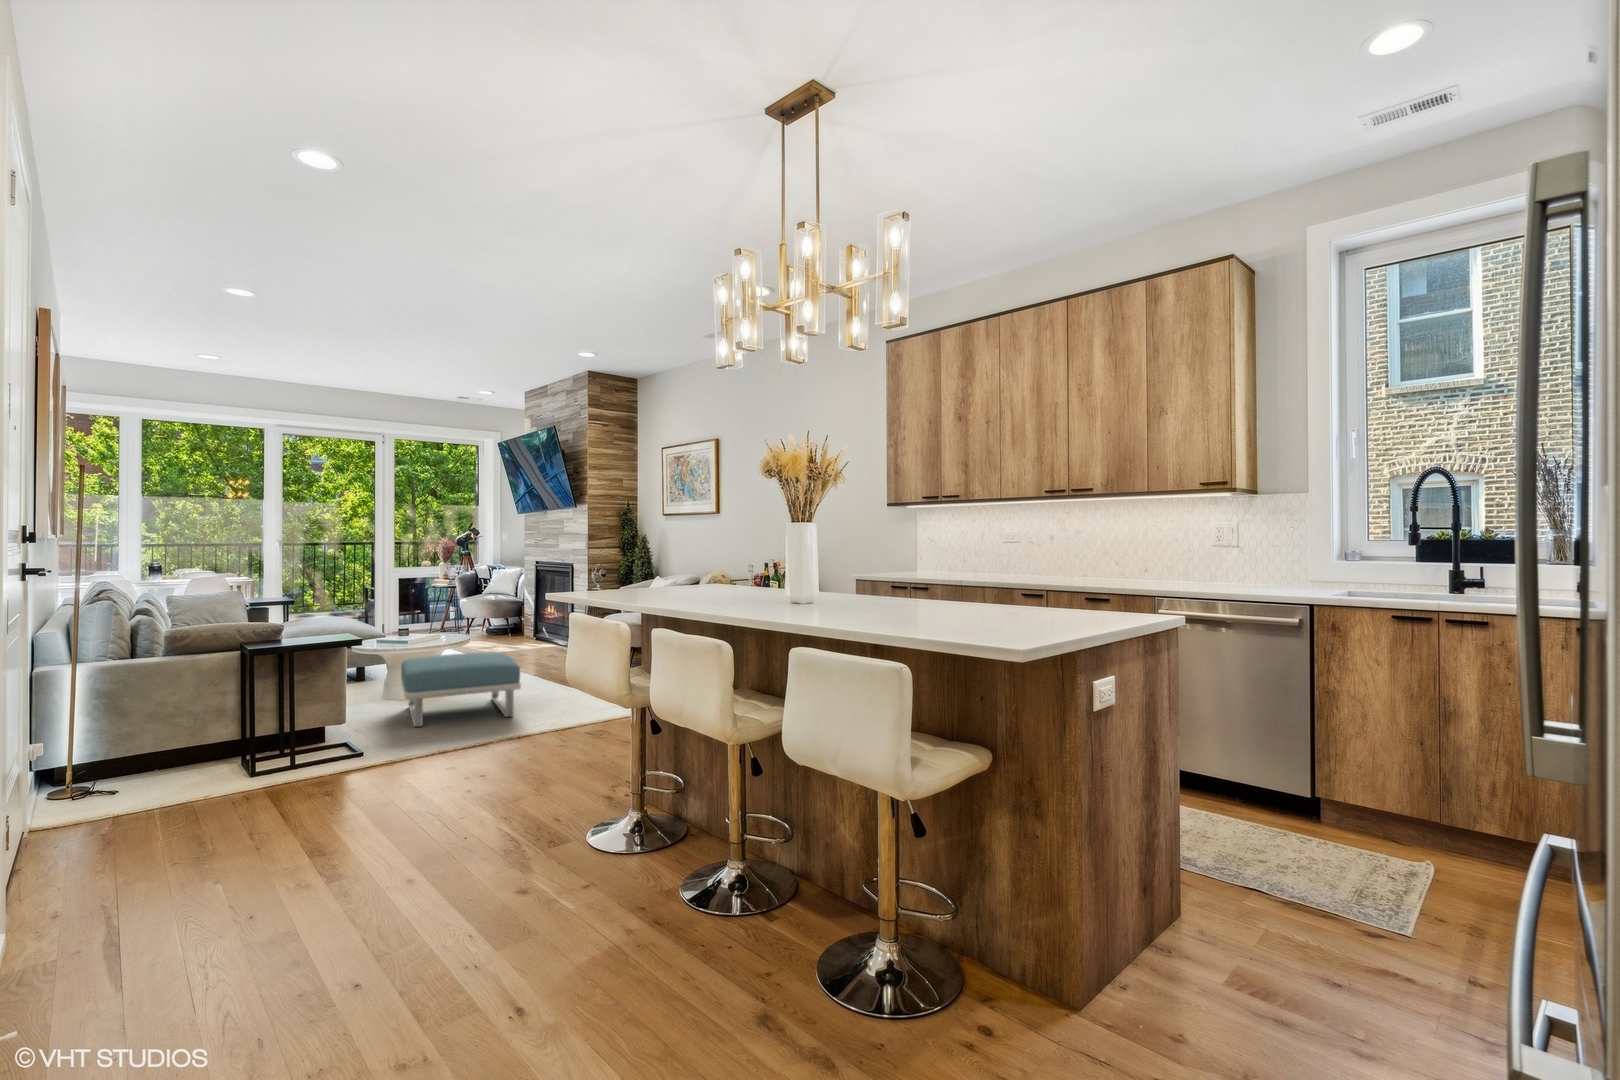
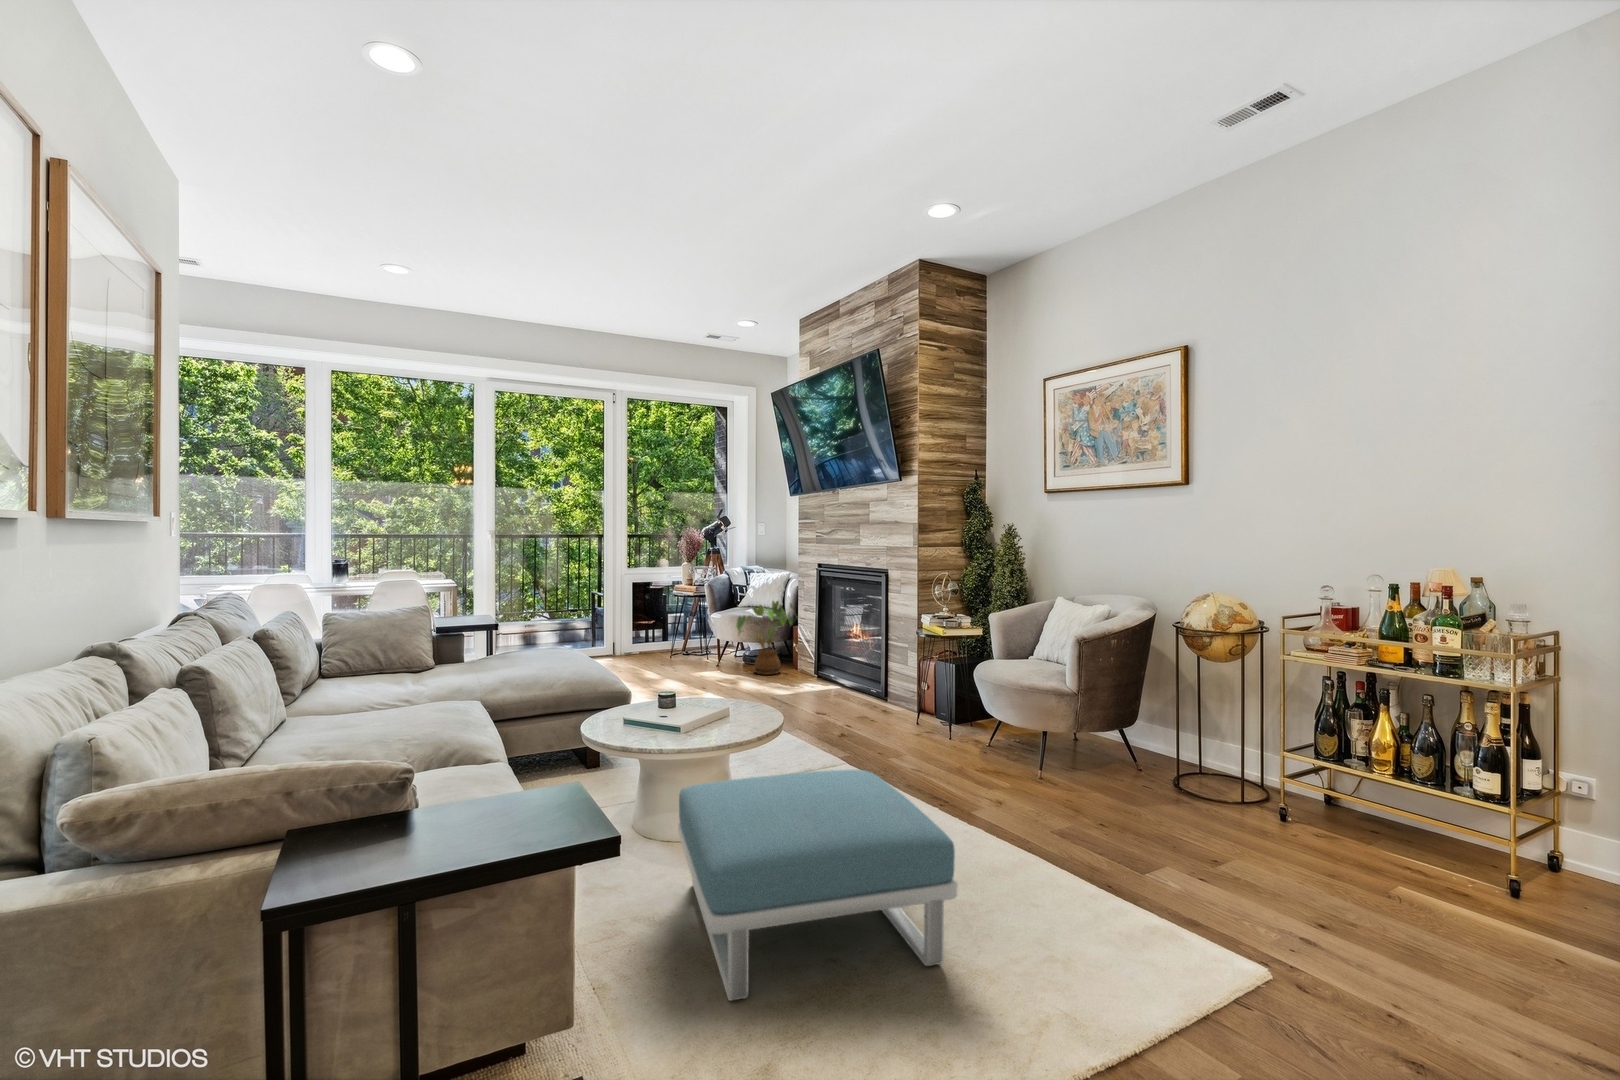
house plant: none [476,588,522,639] -> present [736,601,795,675]

